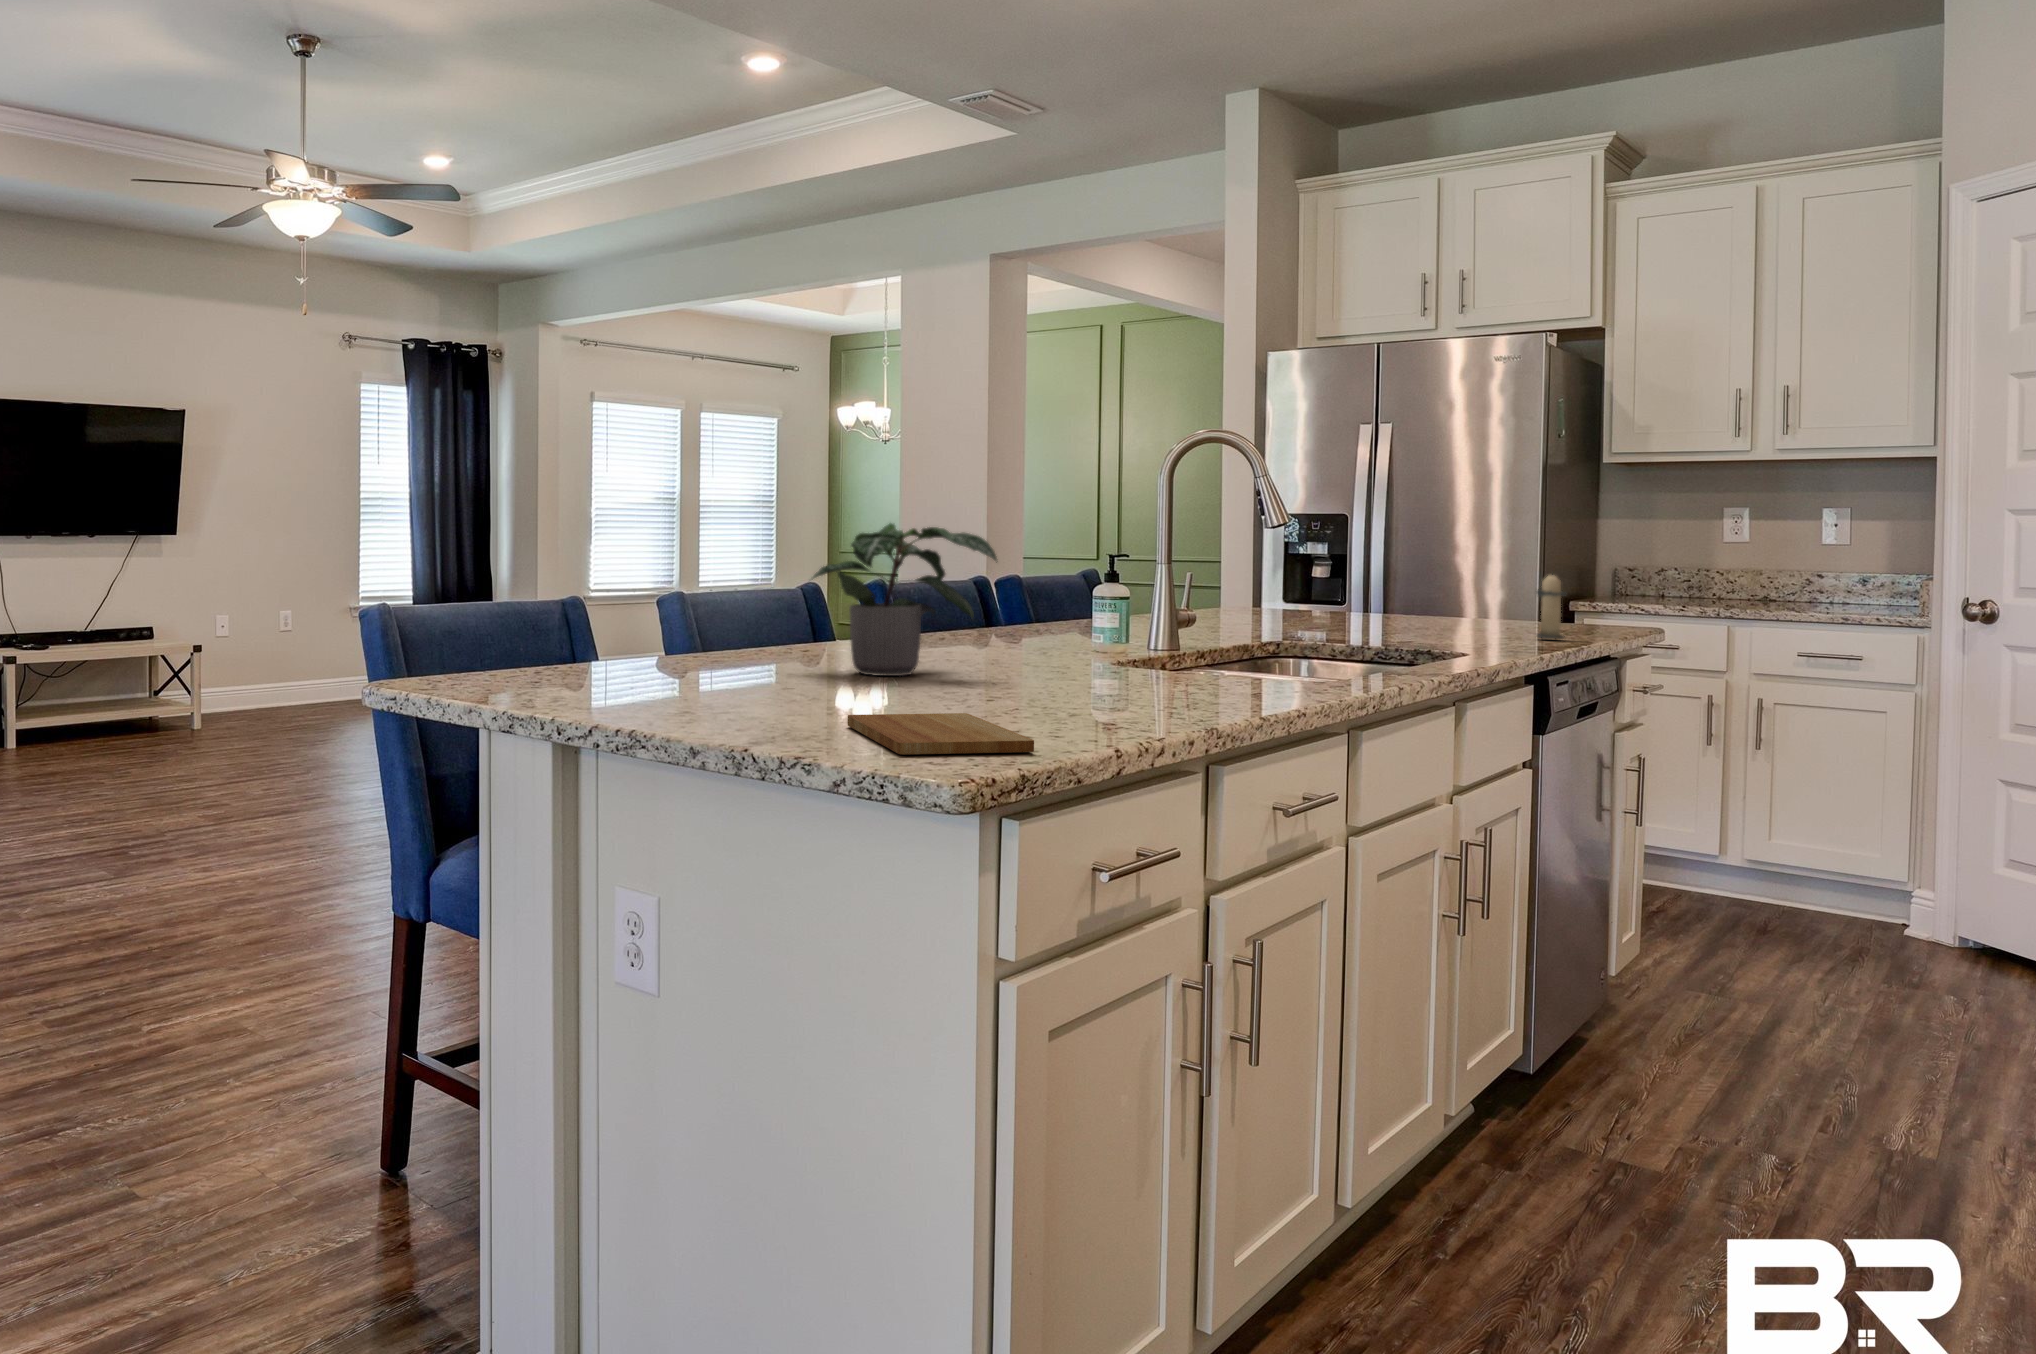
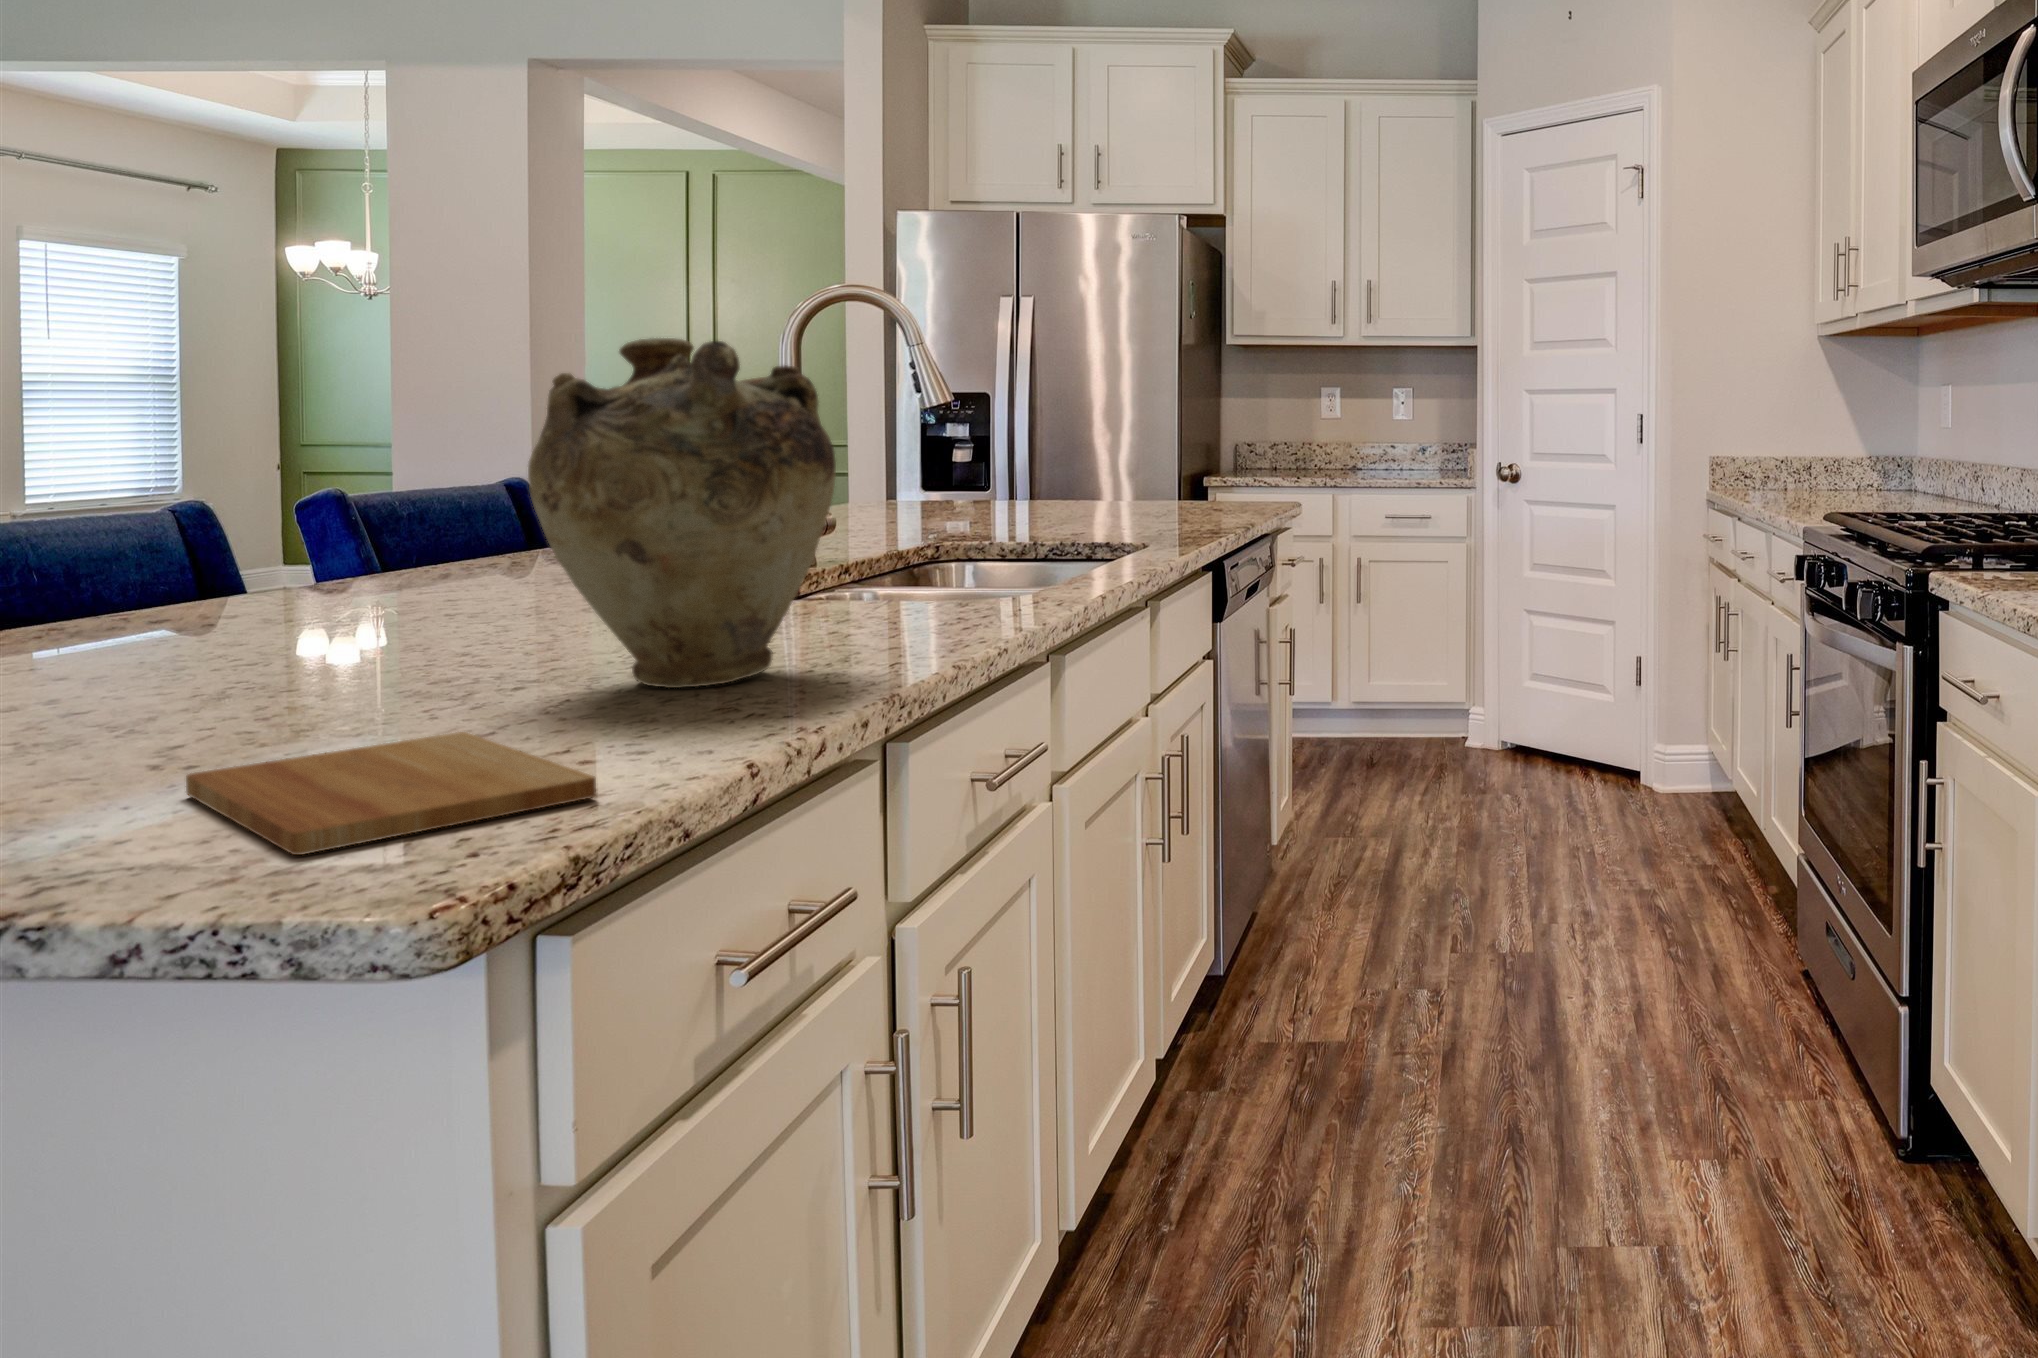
vase: none [1001,479,1183,710] -> present [528,338,836,688]
potted plant: present [813,523,998,676] -> none [134,406,529,663]
candle: present [1537,575,1566,639] -> none [1194,450,1229,522]

